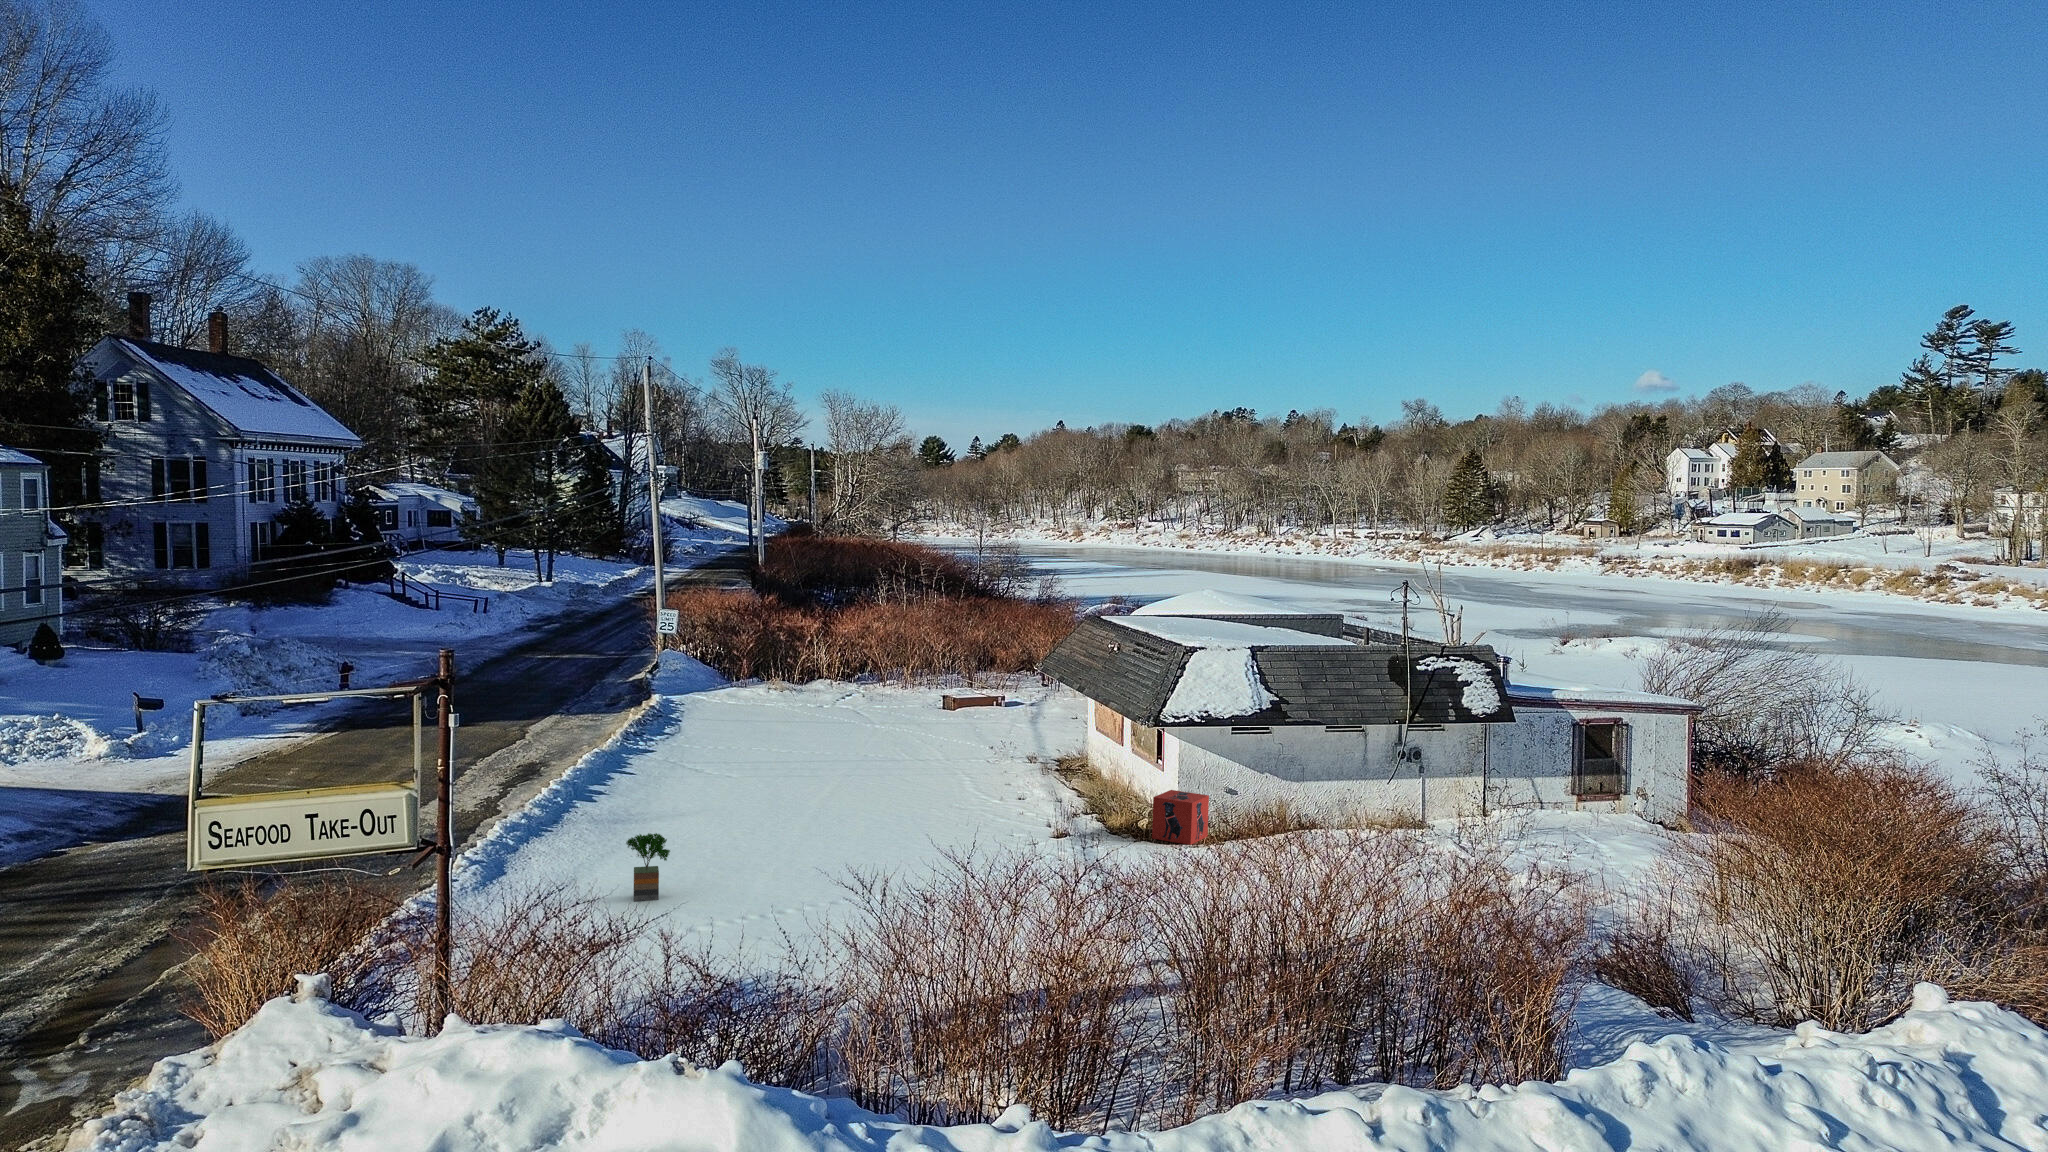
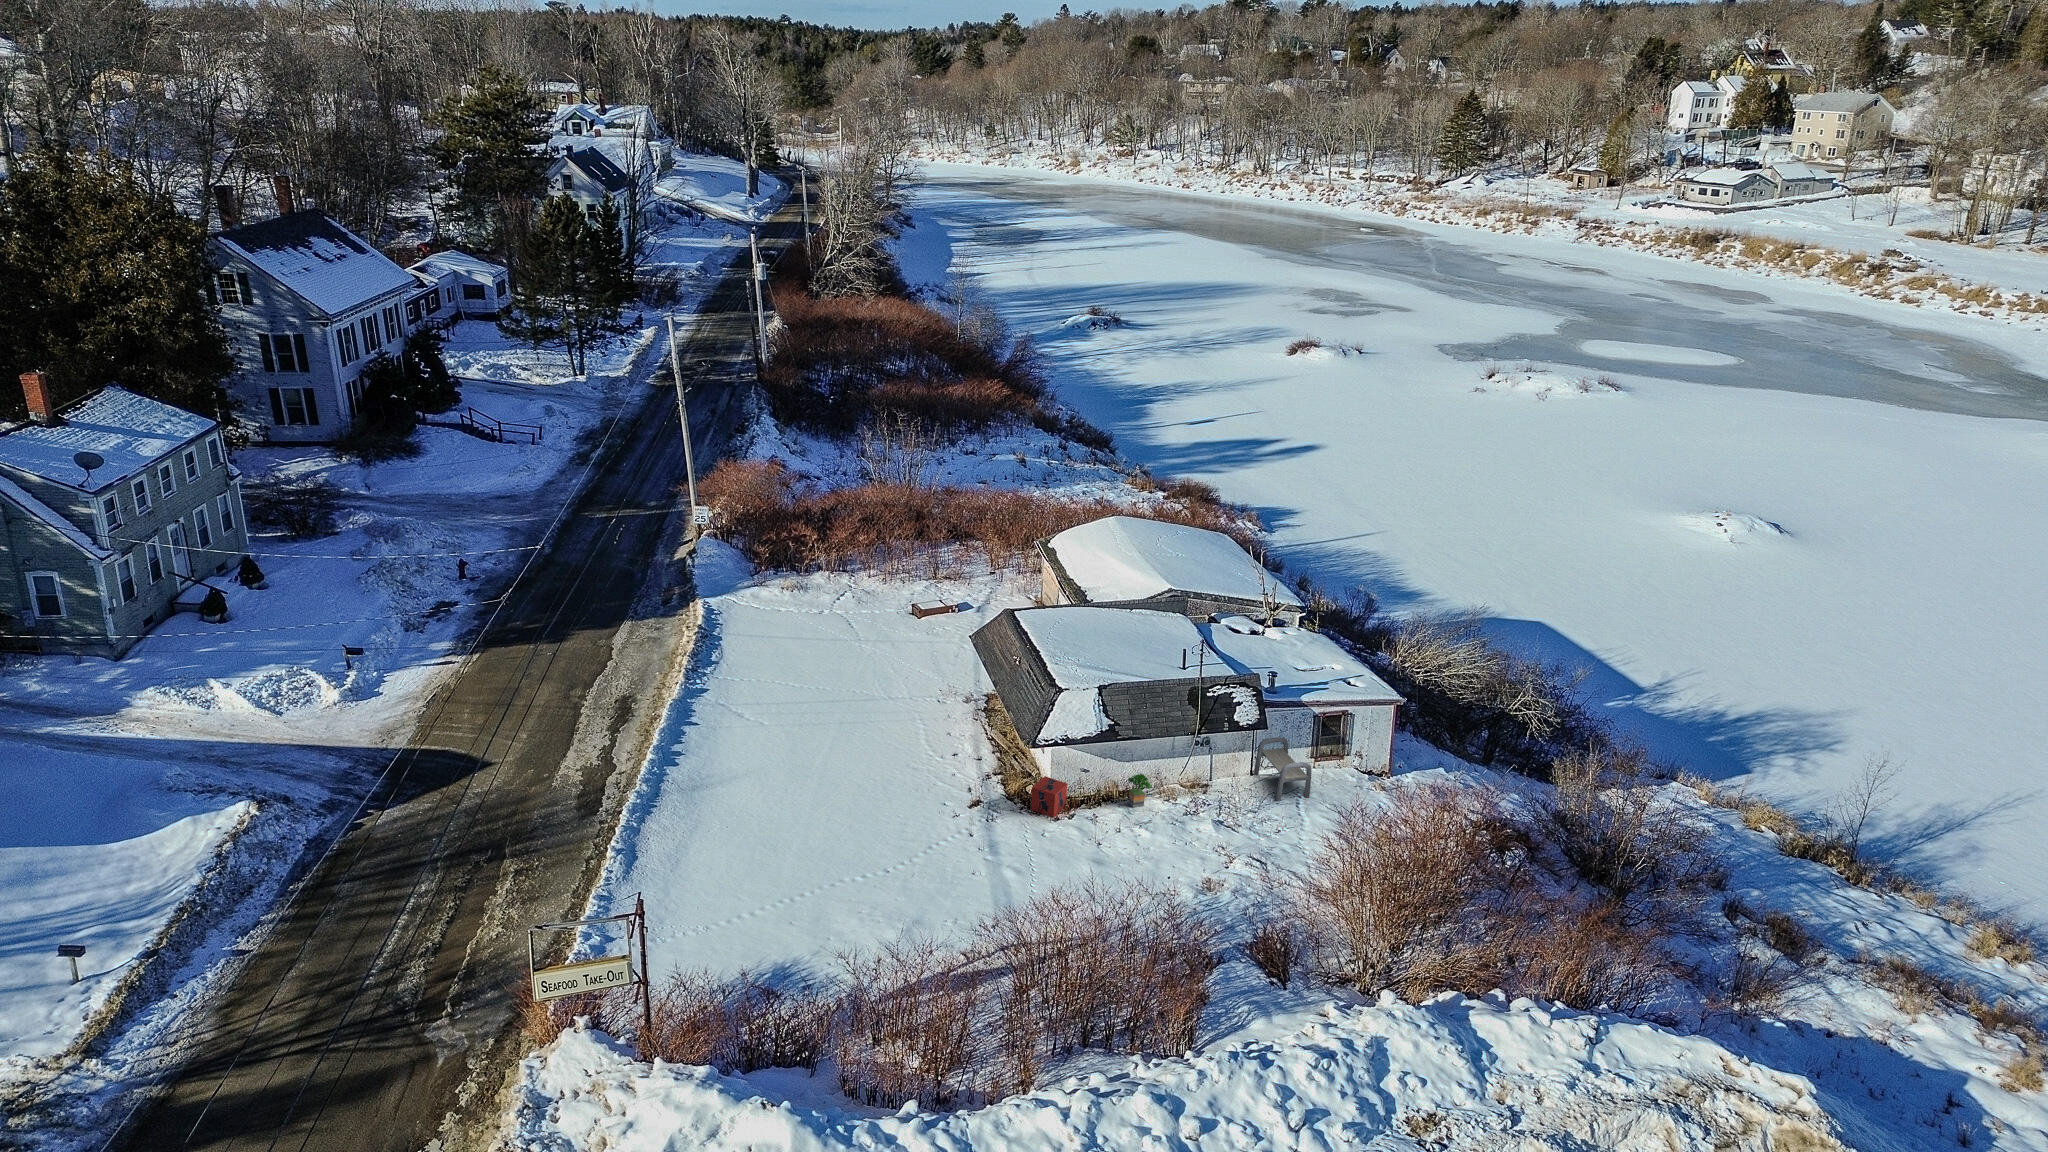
bench: none [1499,742,1601,826] -> present [1254,737,1312,802]
potted tree: present [626,833,670,902] -> present [1128,774,1151,808]

